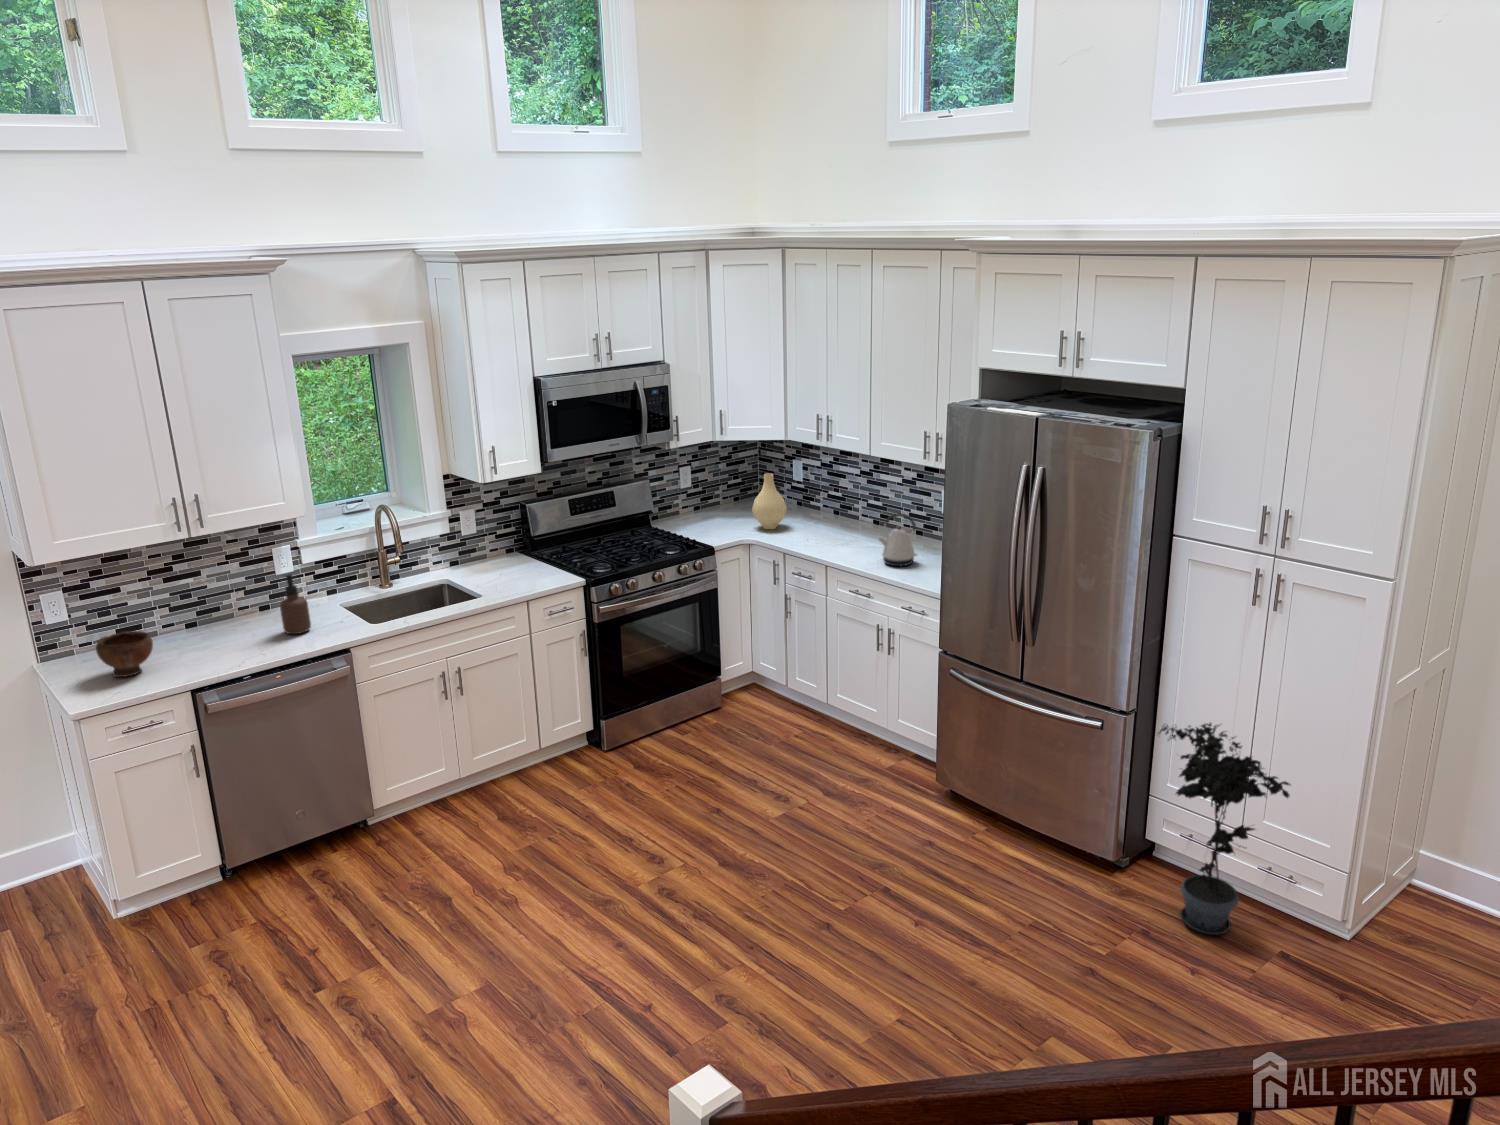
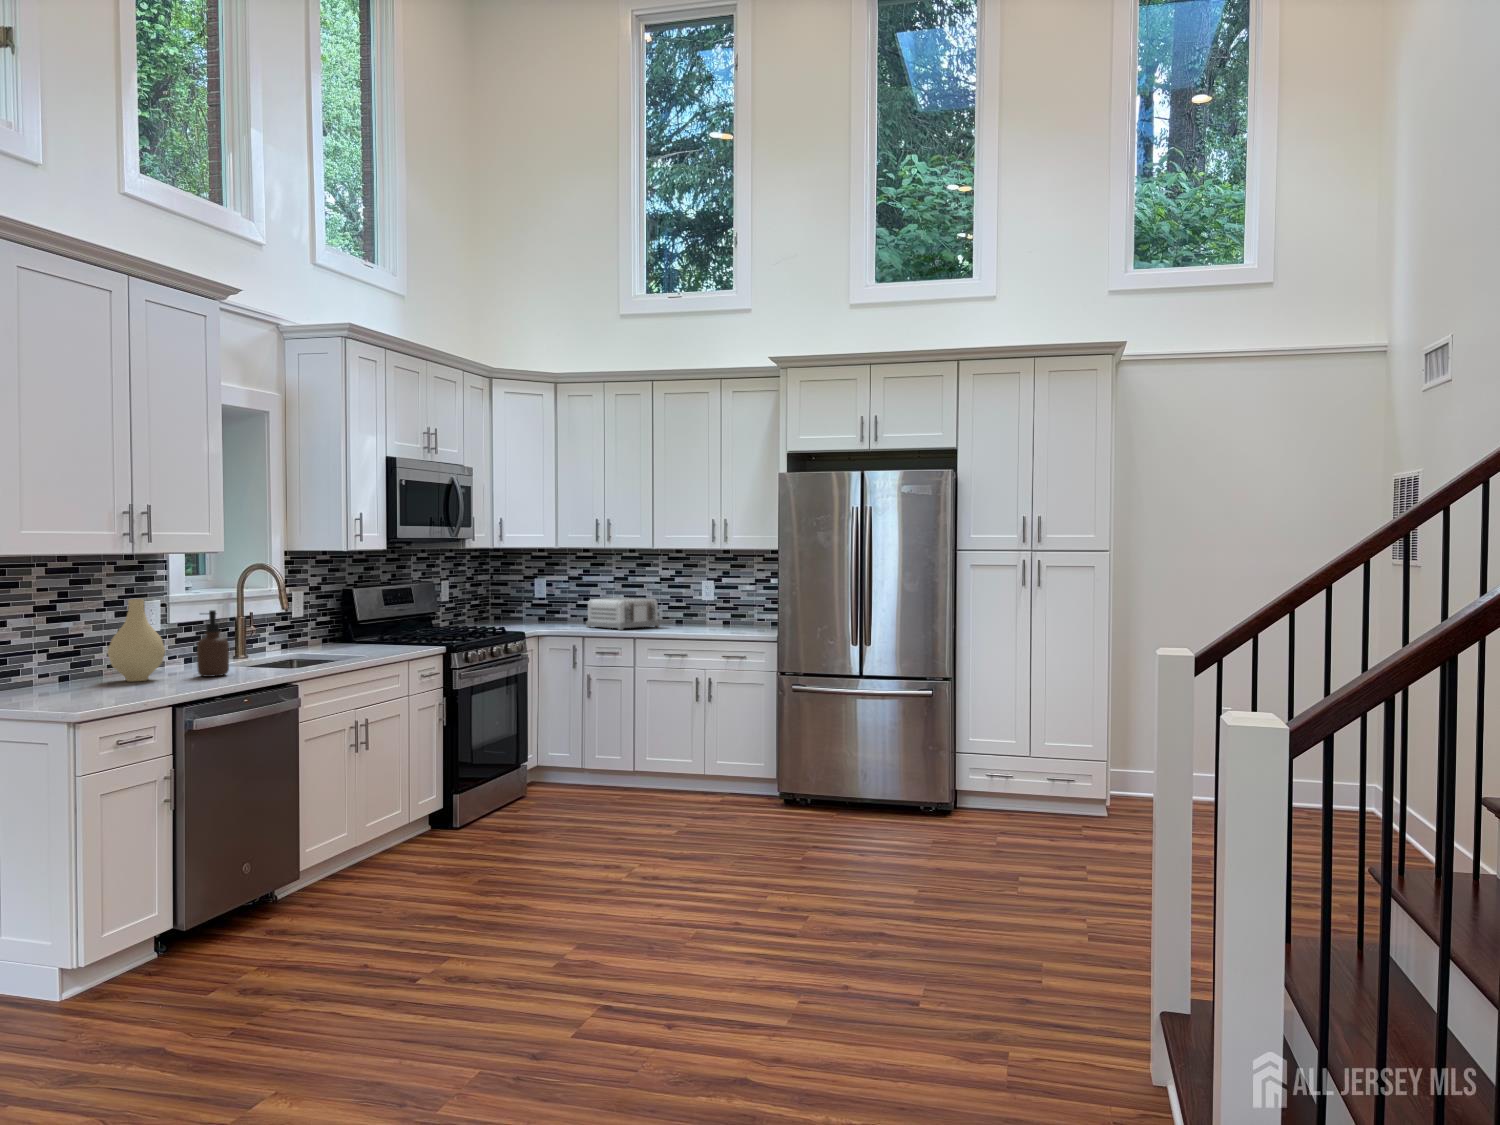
vase: present [752,473,787,529] -> present [108,599,165,681]
toaster: none [808,500,881,550] -> present [586,597,660,630]
kettle: present [878,513,917,566] -> none [679,587,709,631]
bowl: present [96,631,153,677] -> none [39,654,107,699]
potted plant: present [1158,723,1290,935] -> none [971,661,1079,822]

